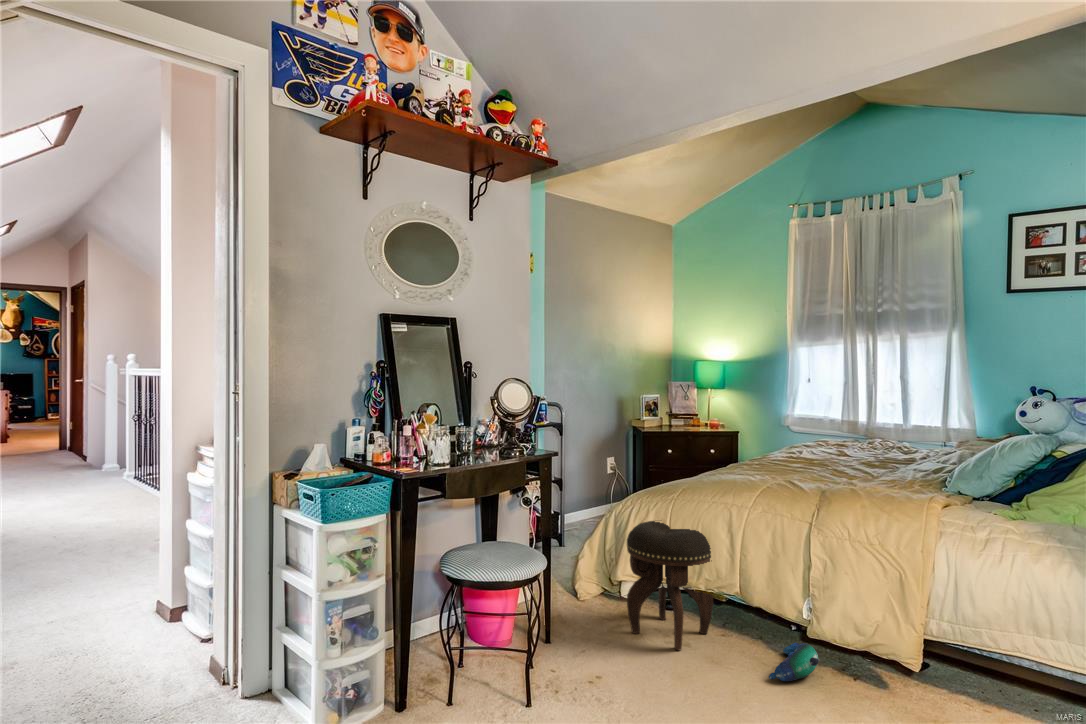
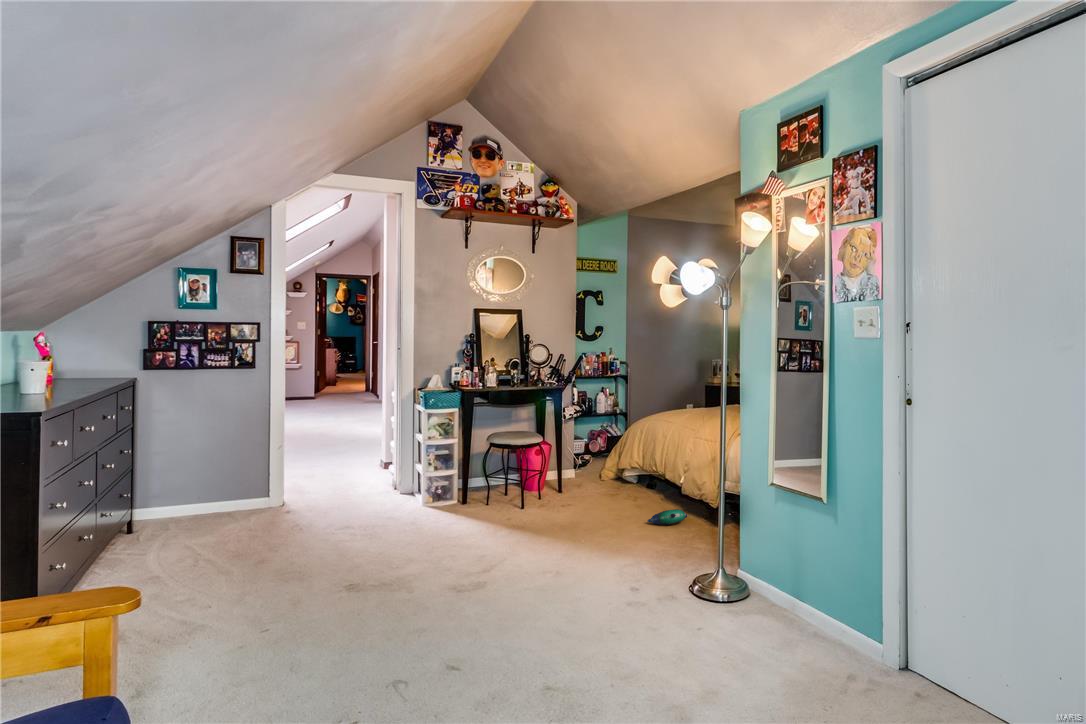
footstool: present [627,521,713,650] -> none [601,438,654,509]

